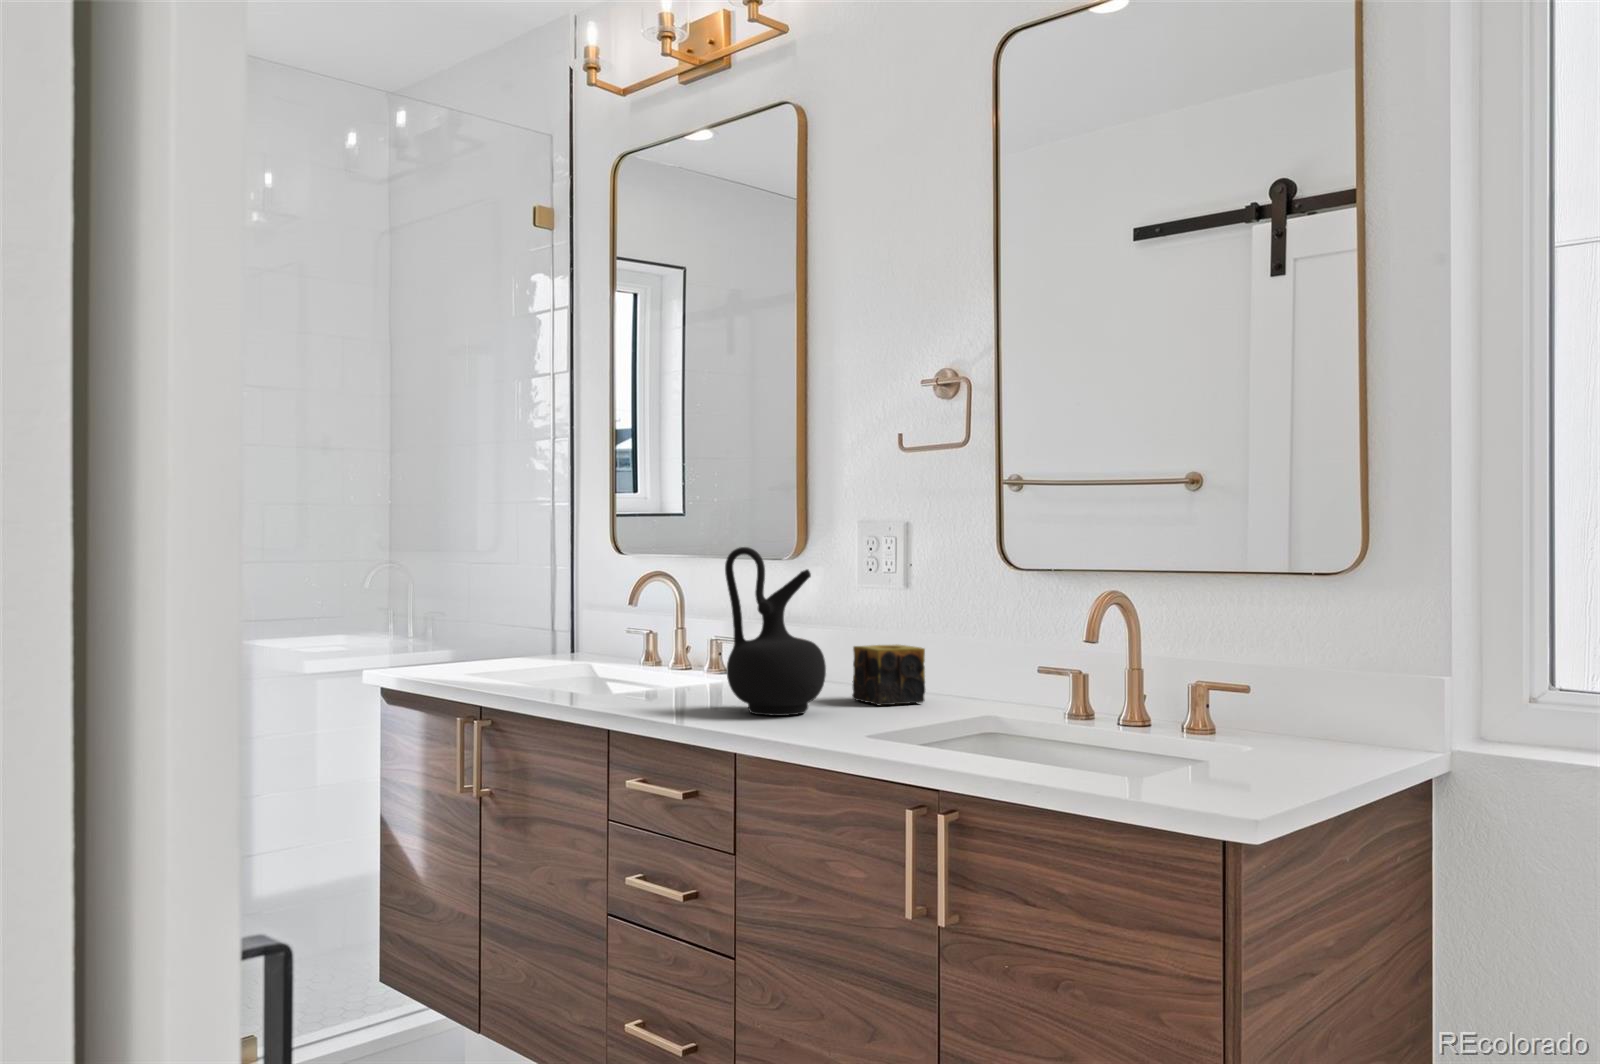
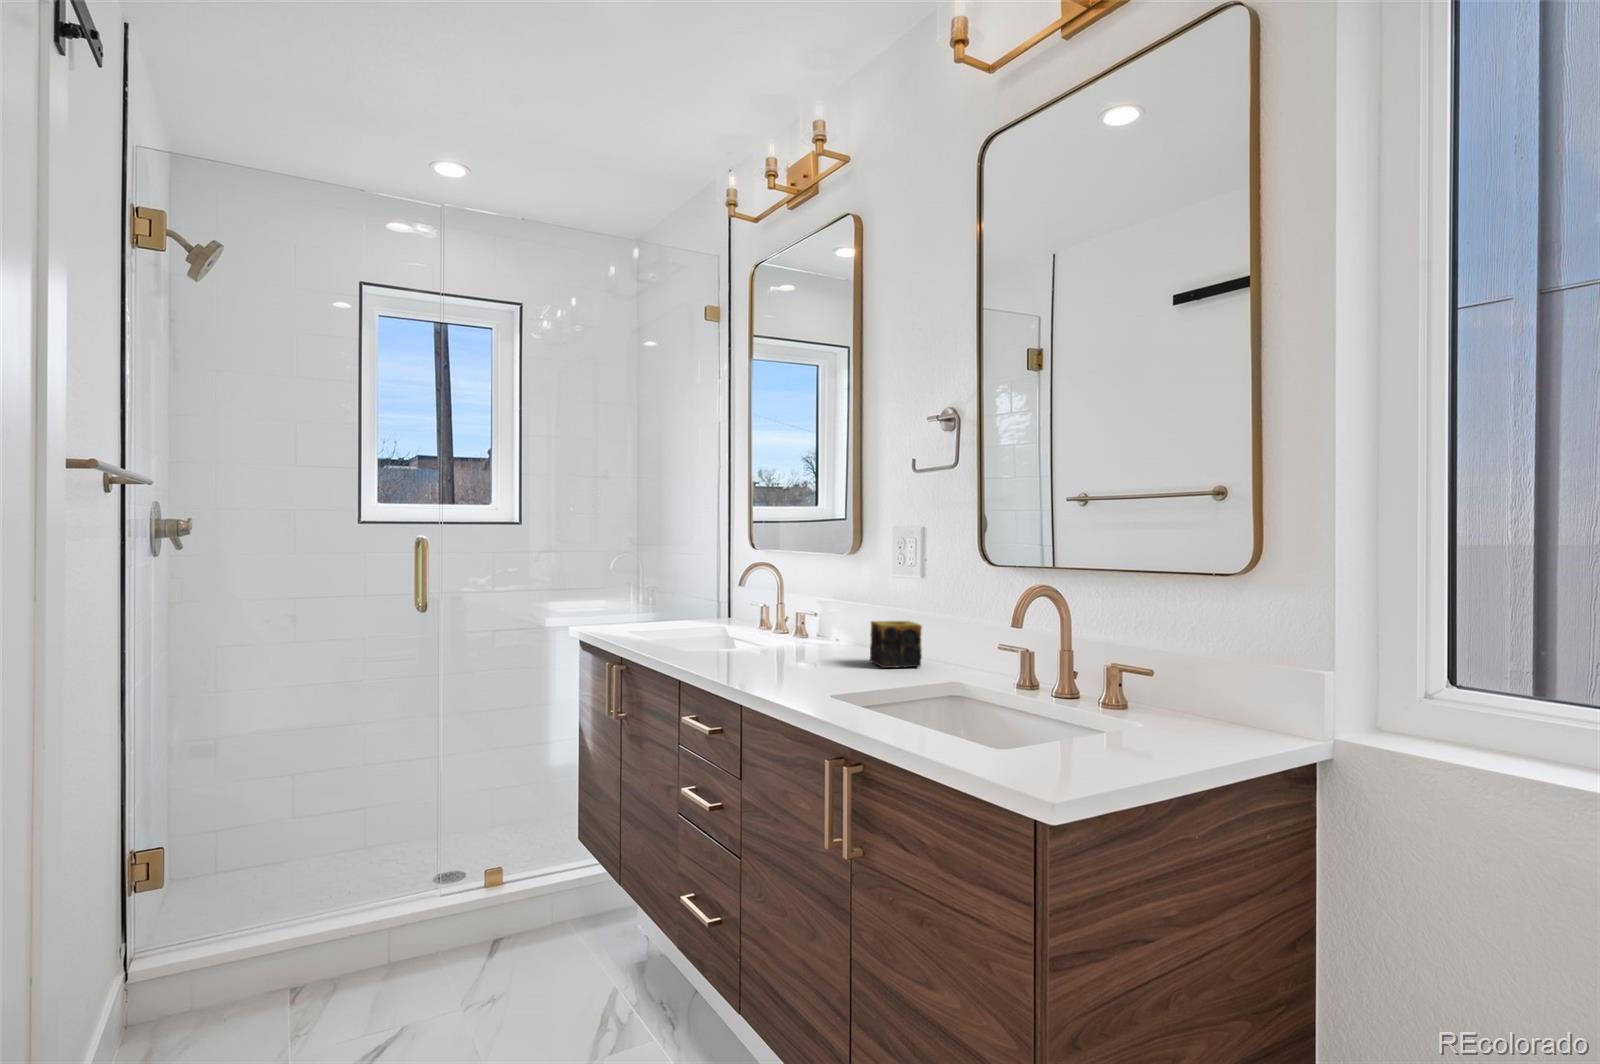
ceramic jug: present [725,547,826,716] -> none [759,547,833,674]

